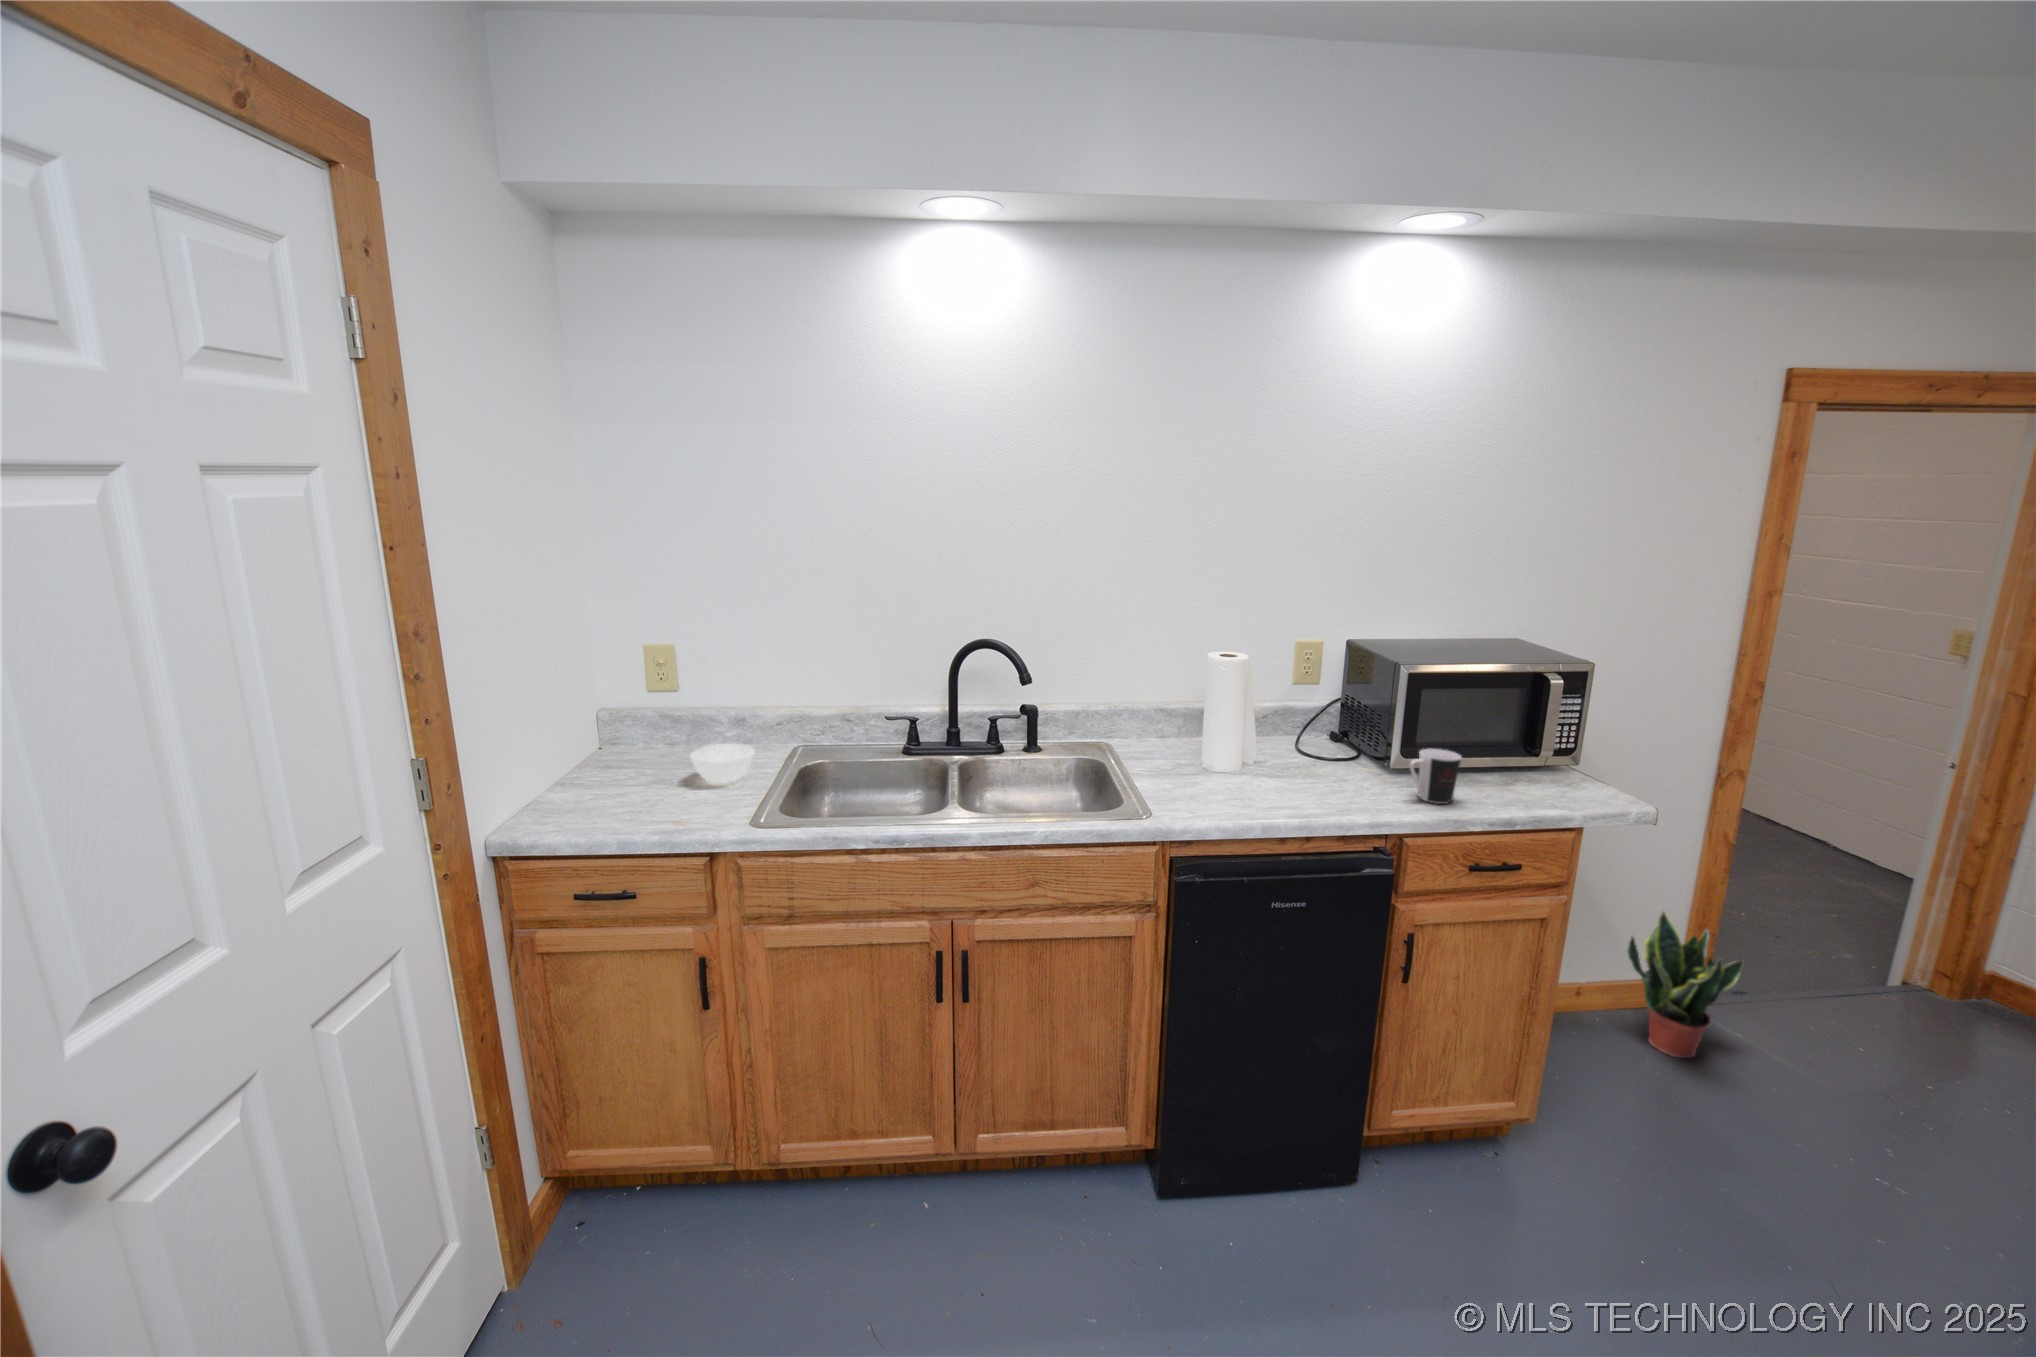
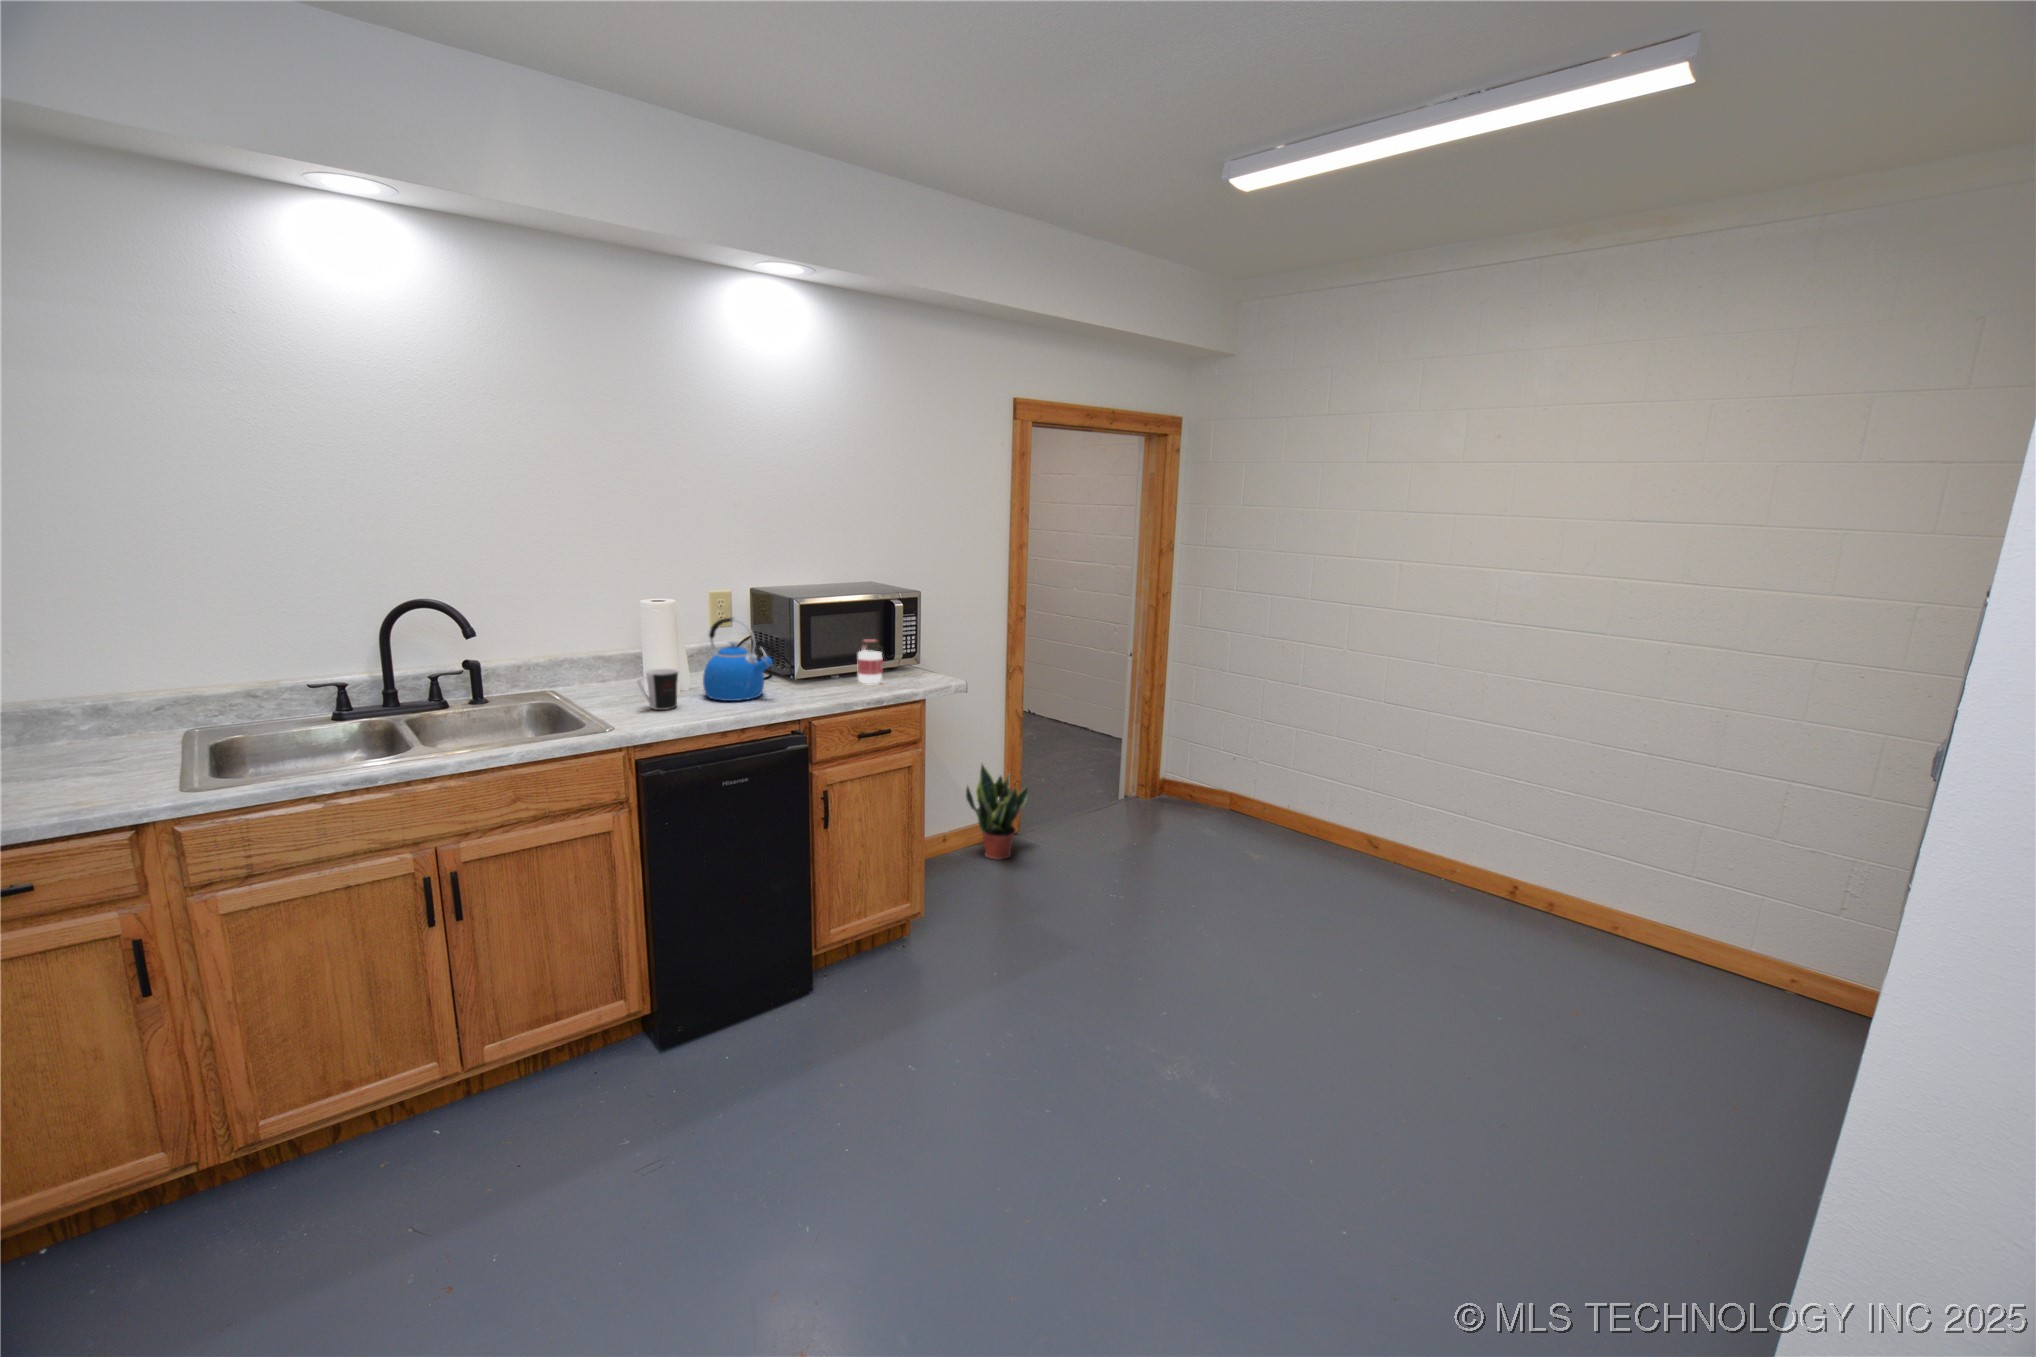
kettle: none [1266,683,1358,792] -> present [703,617,773,701]
jar: none [1479,727,1525,794] -> present [858,639,883,684]
bowl: present [690,744,755,782] -> none [45,728,143,769]
coffee cup: present [1409,749,1462,804] -> present [637,669,678,710]

